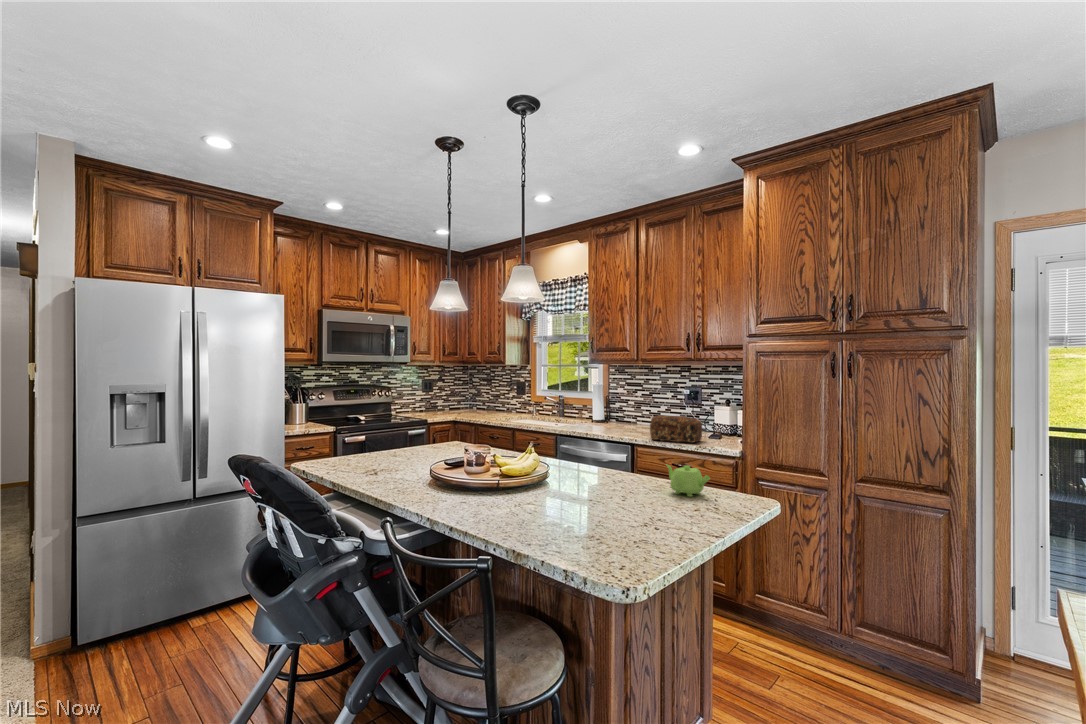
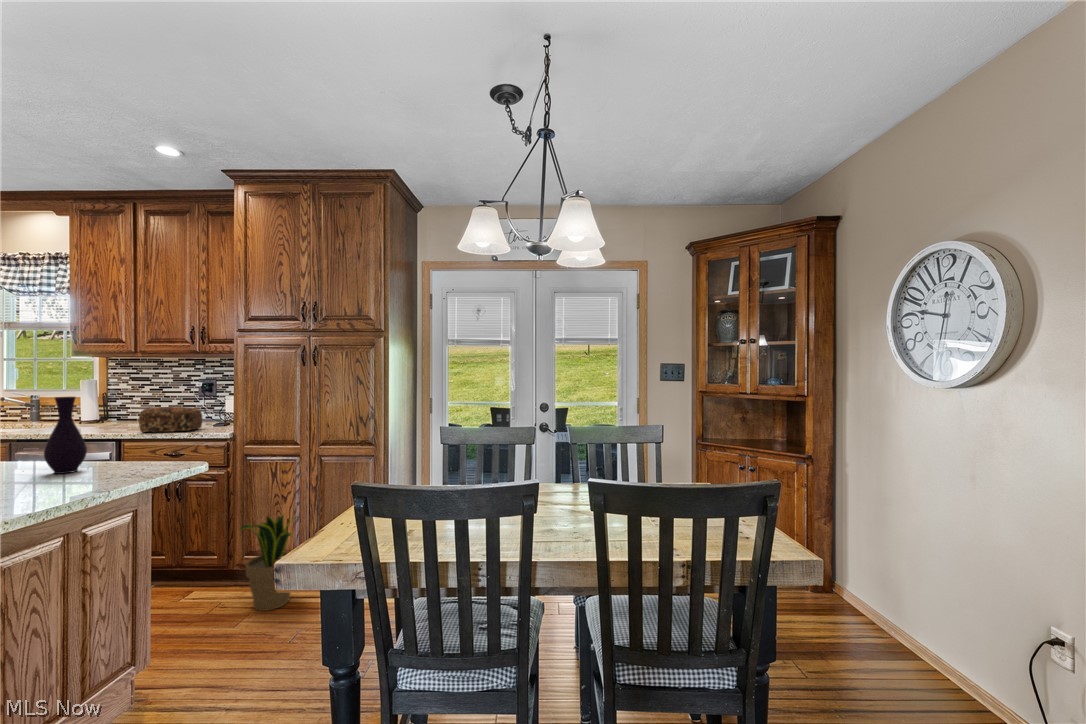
vase: none [617,407,648,484] -> present [44,397,87,474]
teapot: present [666,464,710,497] -> none [101,447,146,475]
potted plant: none [764,558,833,678] -> present [240,515,297,611]

